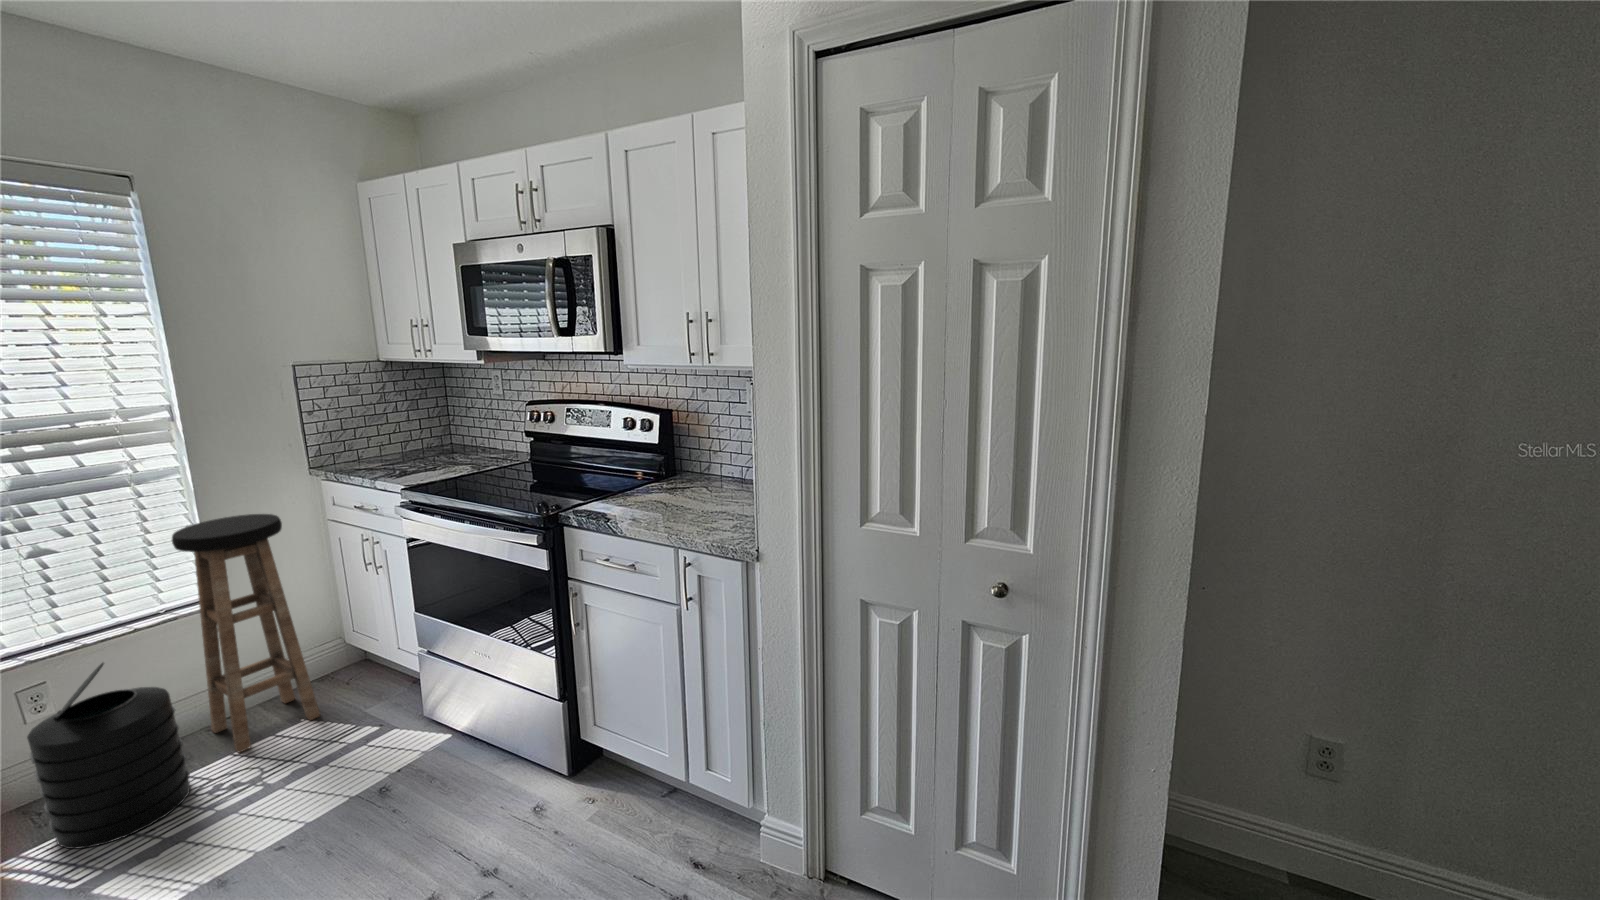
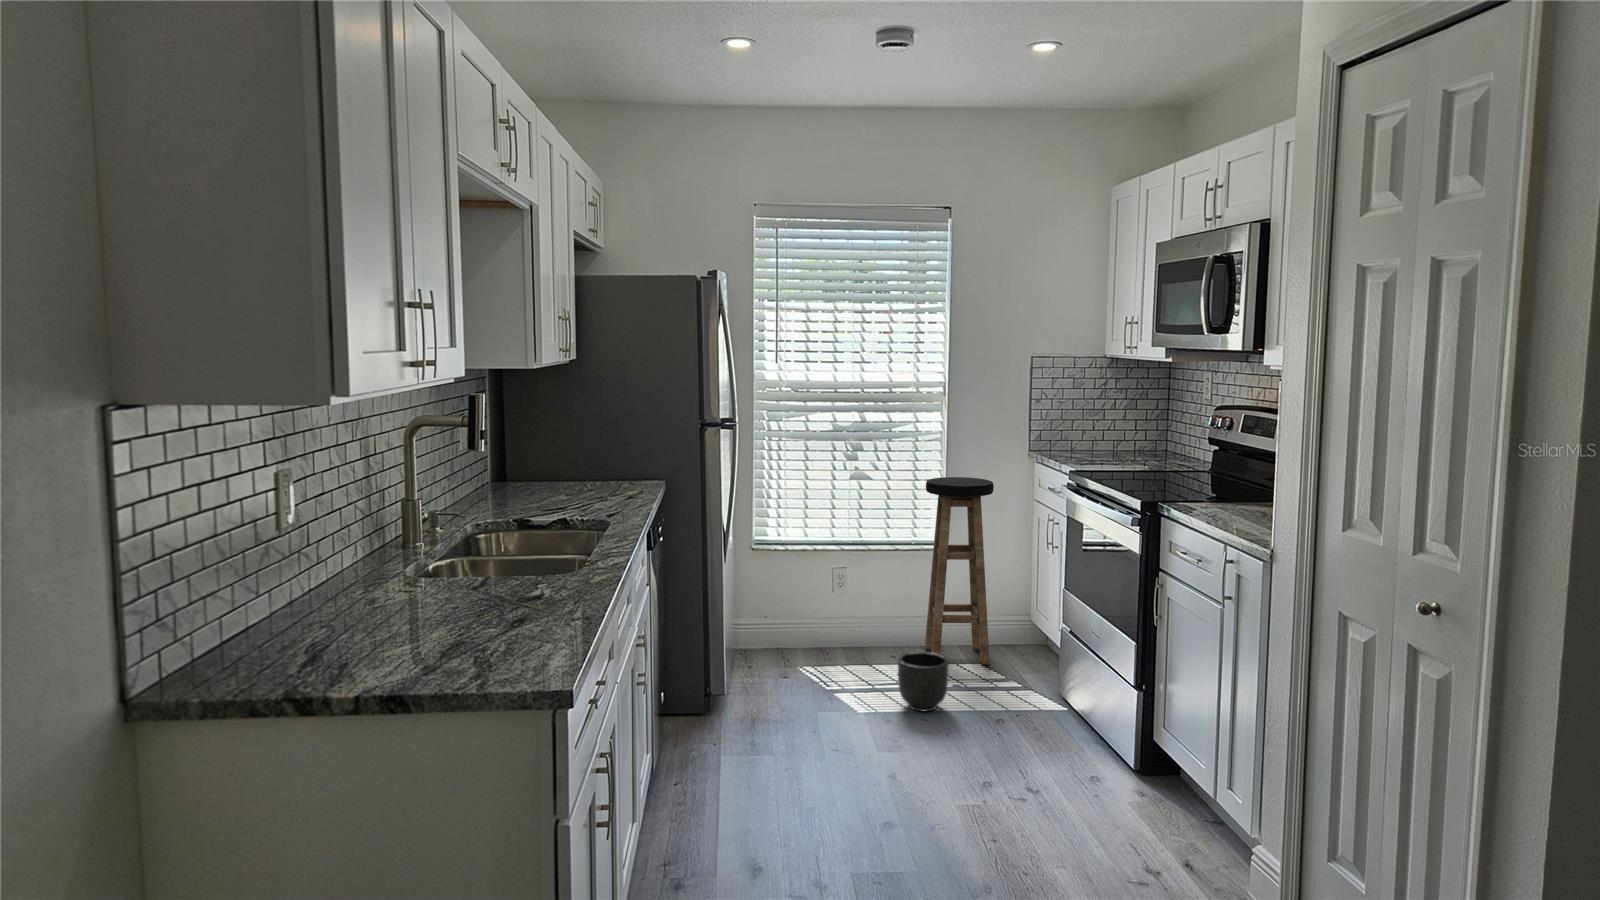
trash can: present [27,663,190,849] -> none [830,555,901,678]
planter: none [211,754,301,843] -> present [898,652,949,711]

